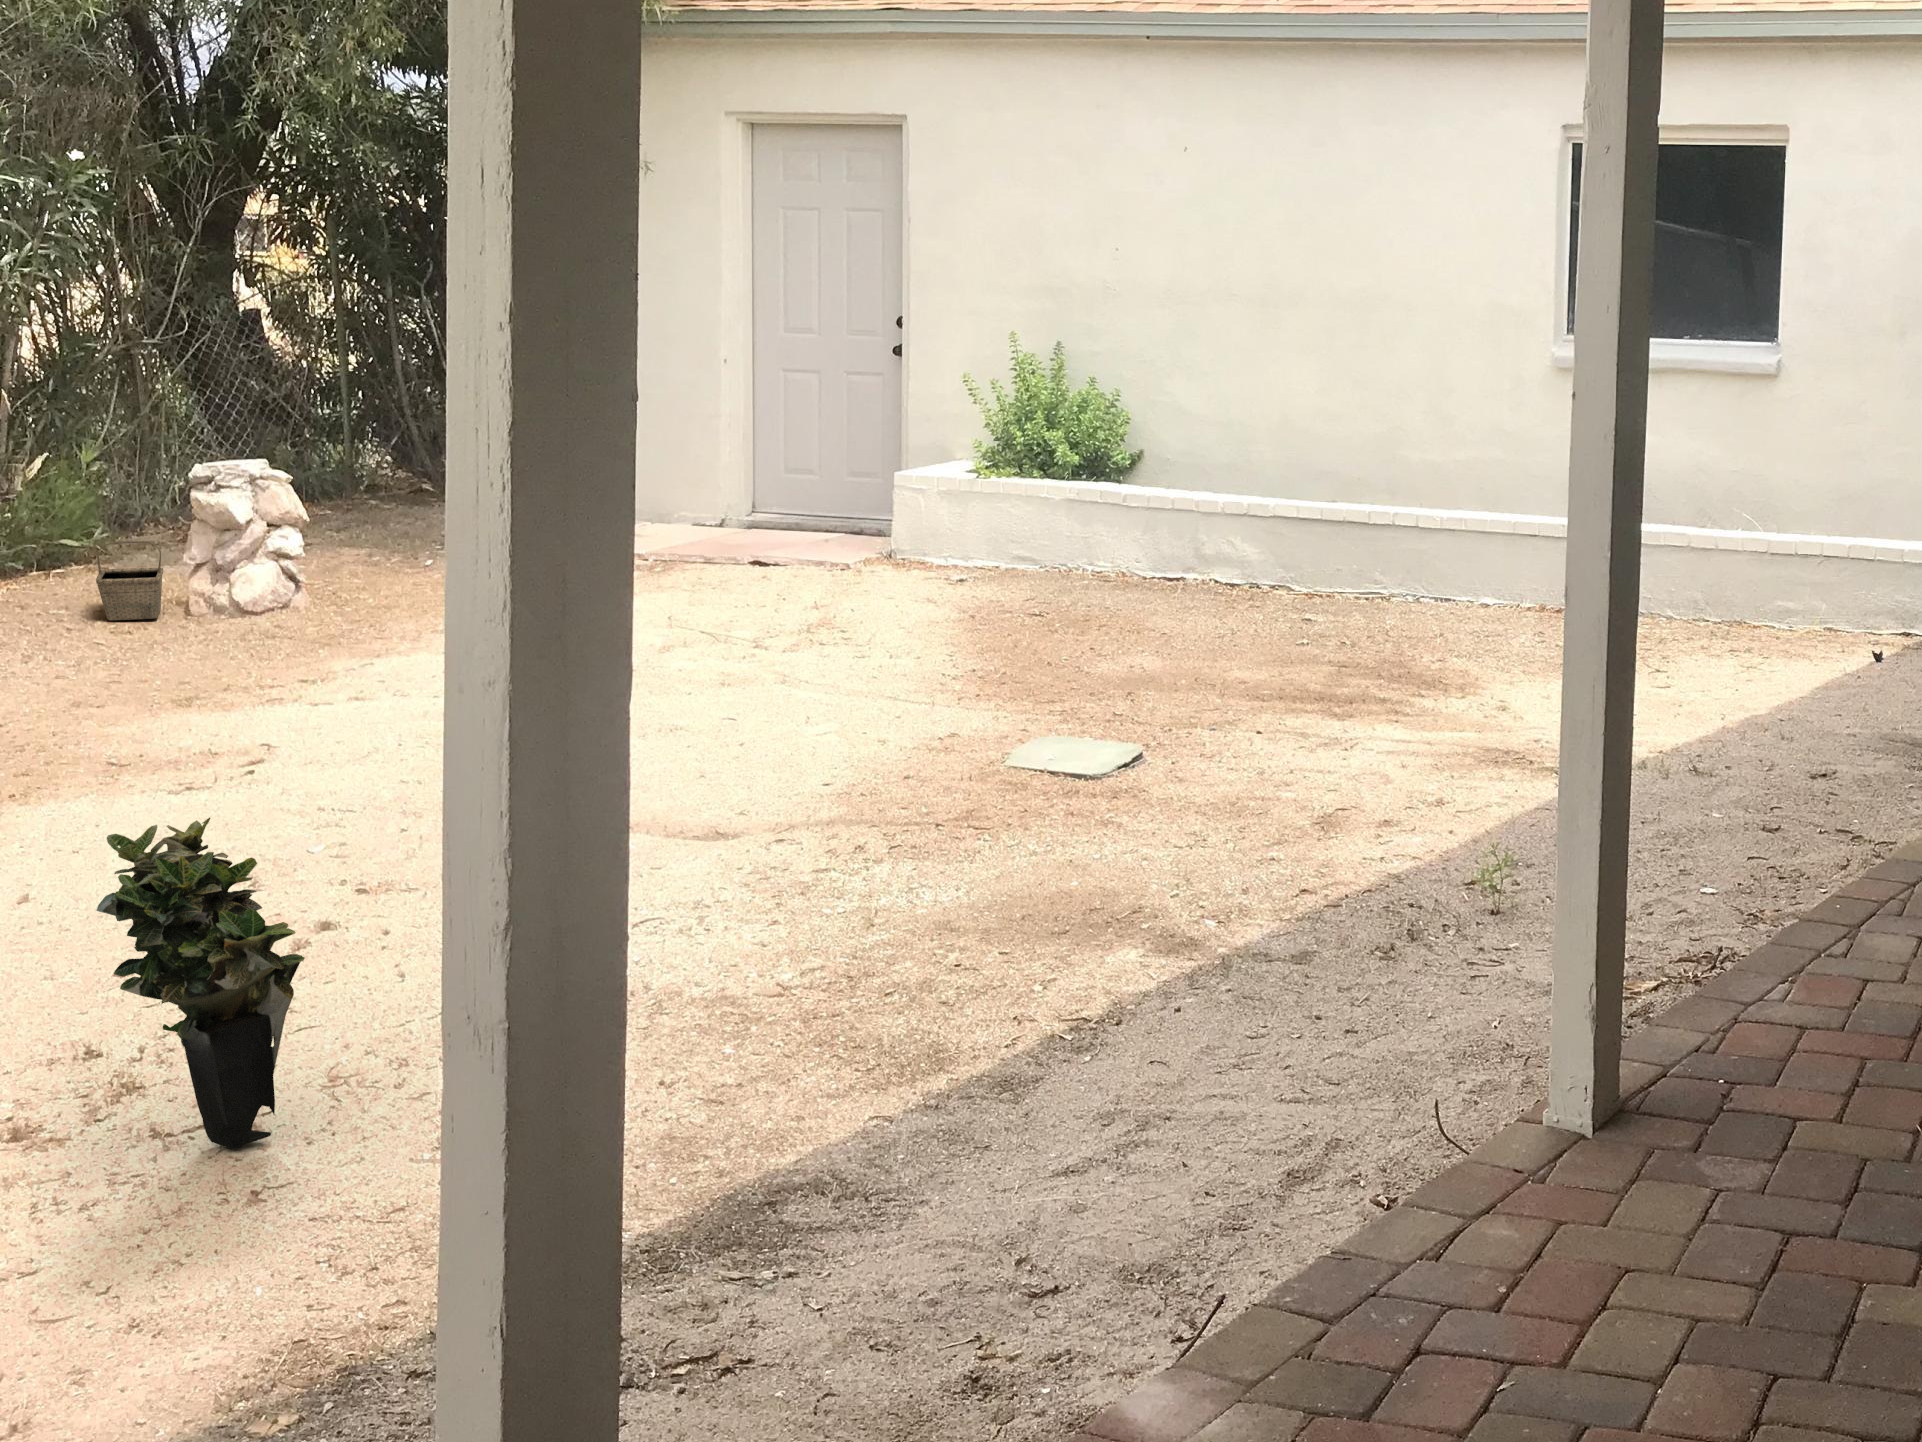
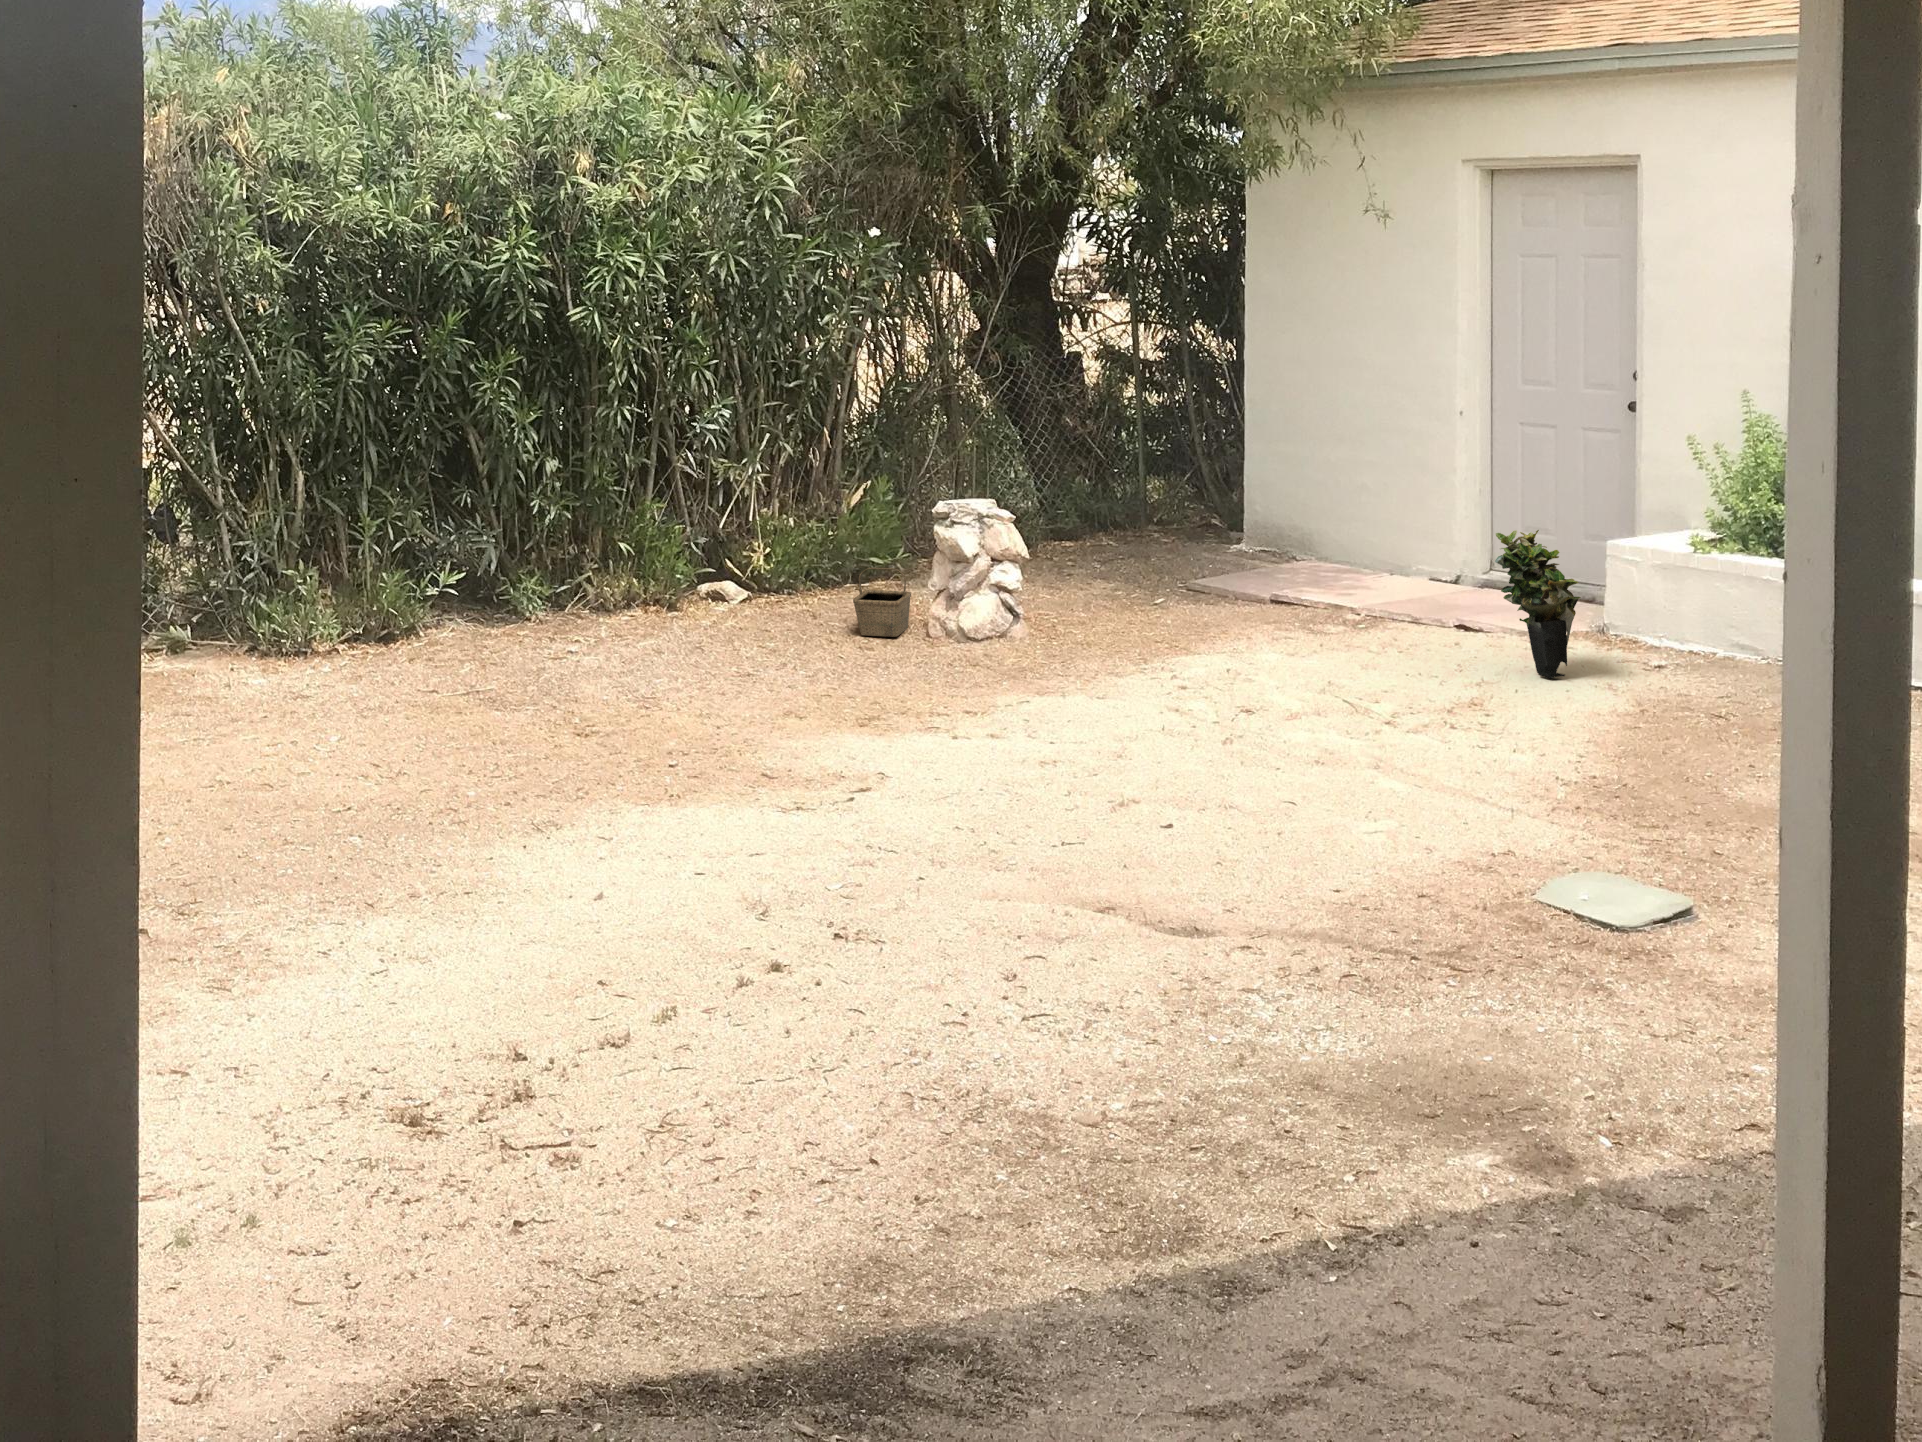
potted plant: present [97,817,305,1150] -> present [1495,530,1581,679]

